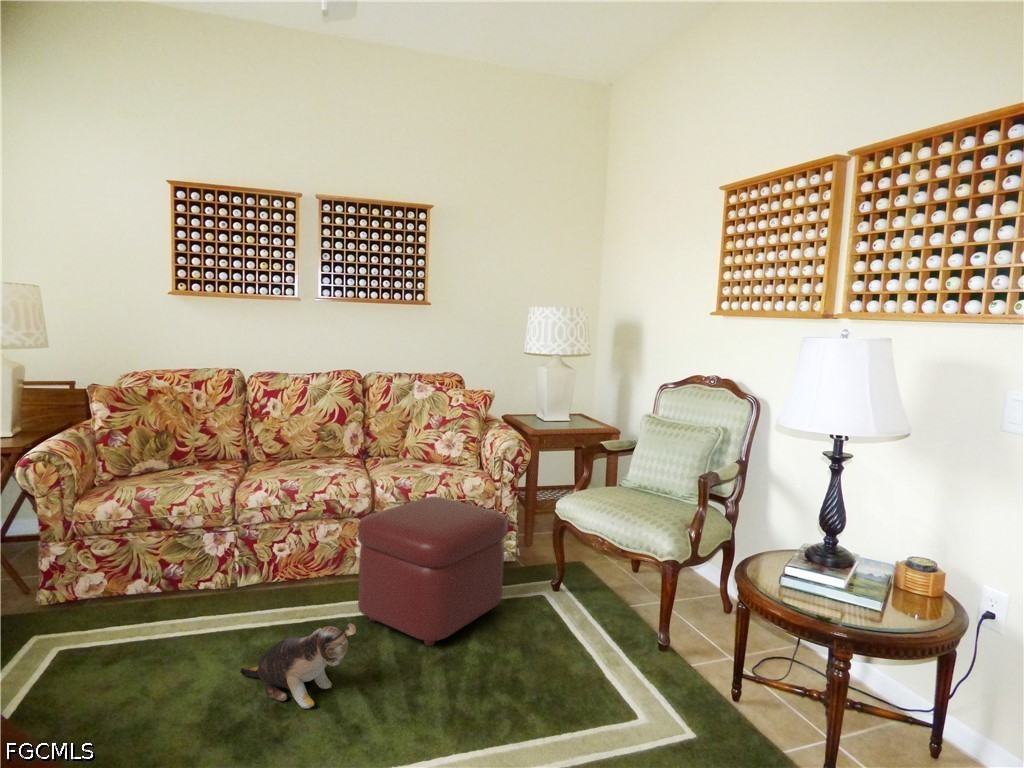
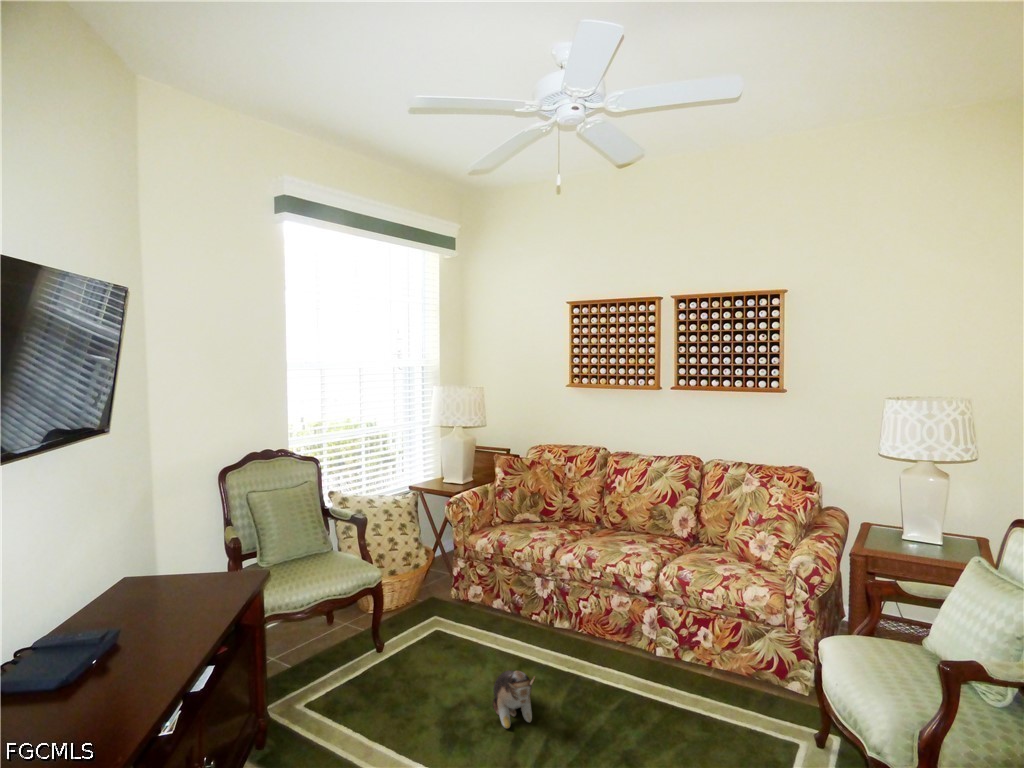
ottoman: present [358,497,508,646] -> none [600,594,738,733]

